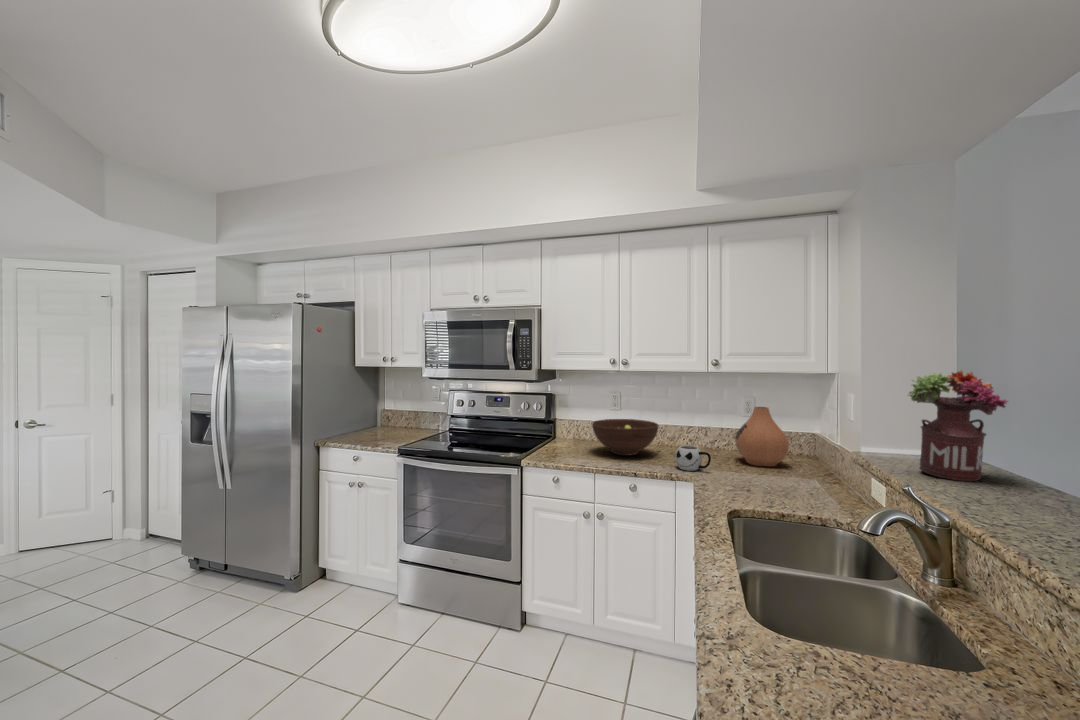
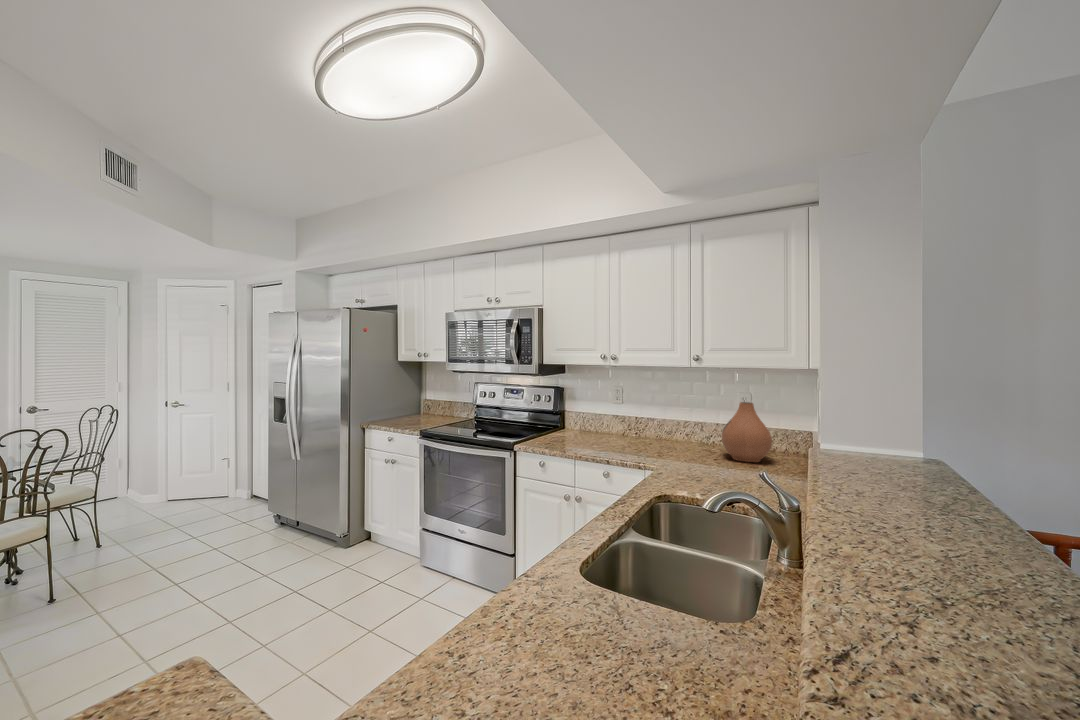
flower arrangement: present [908,370,1007,481] -> none [843,365,940,480]
fruit bowl: present [592,419,658,456] -> none [585,412,647,446]
mug: present [676,446,711,471] -> none [651,438,681,462]

